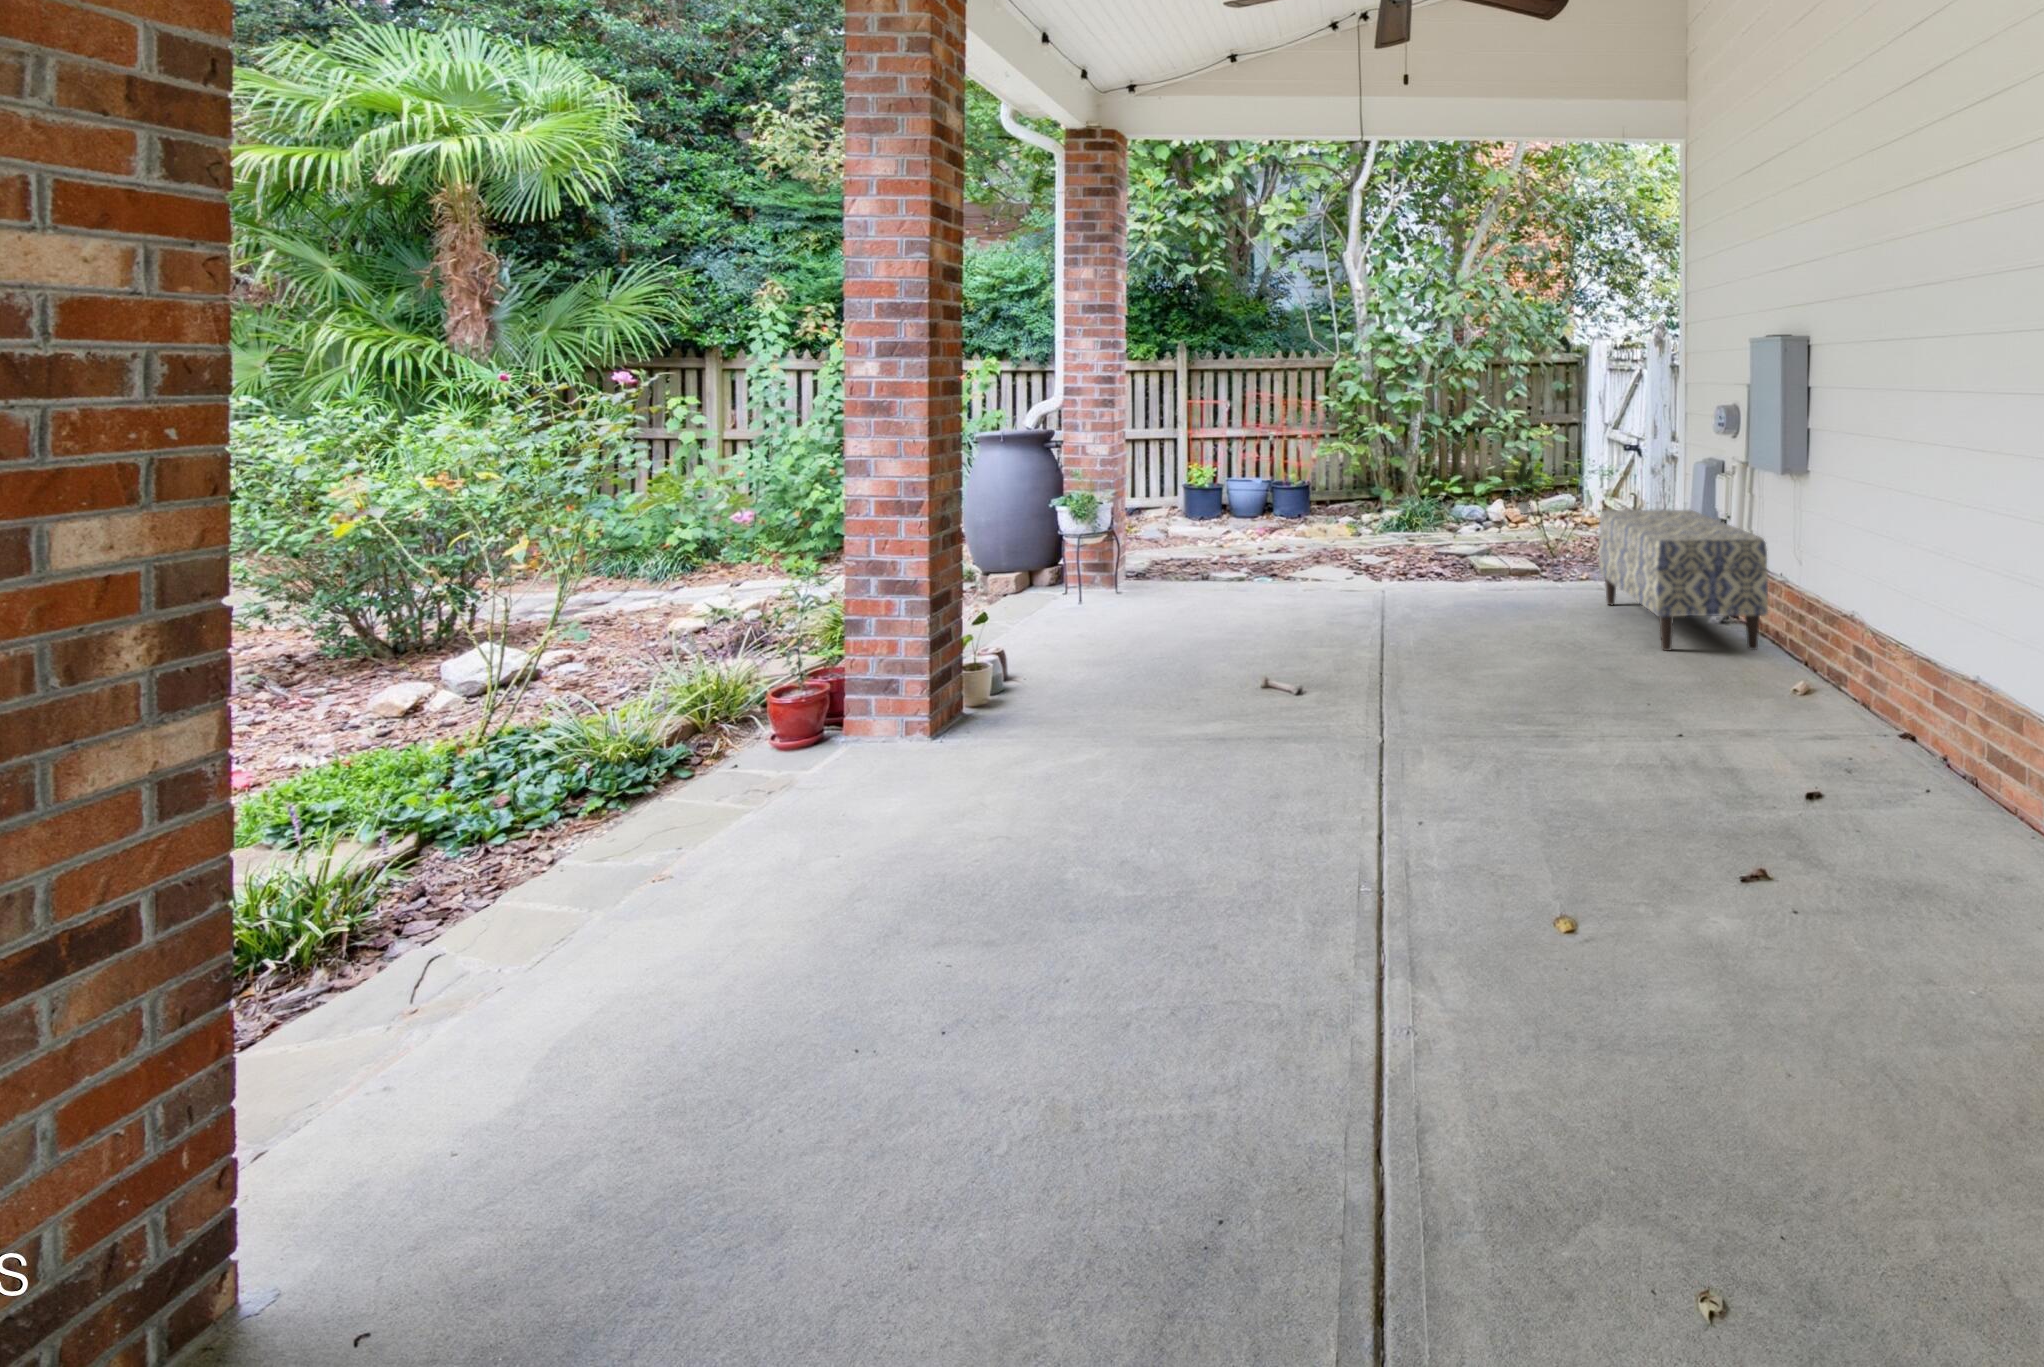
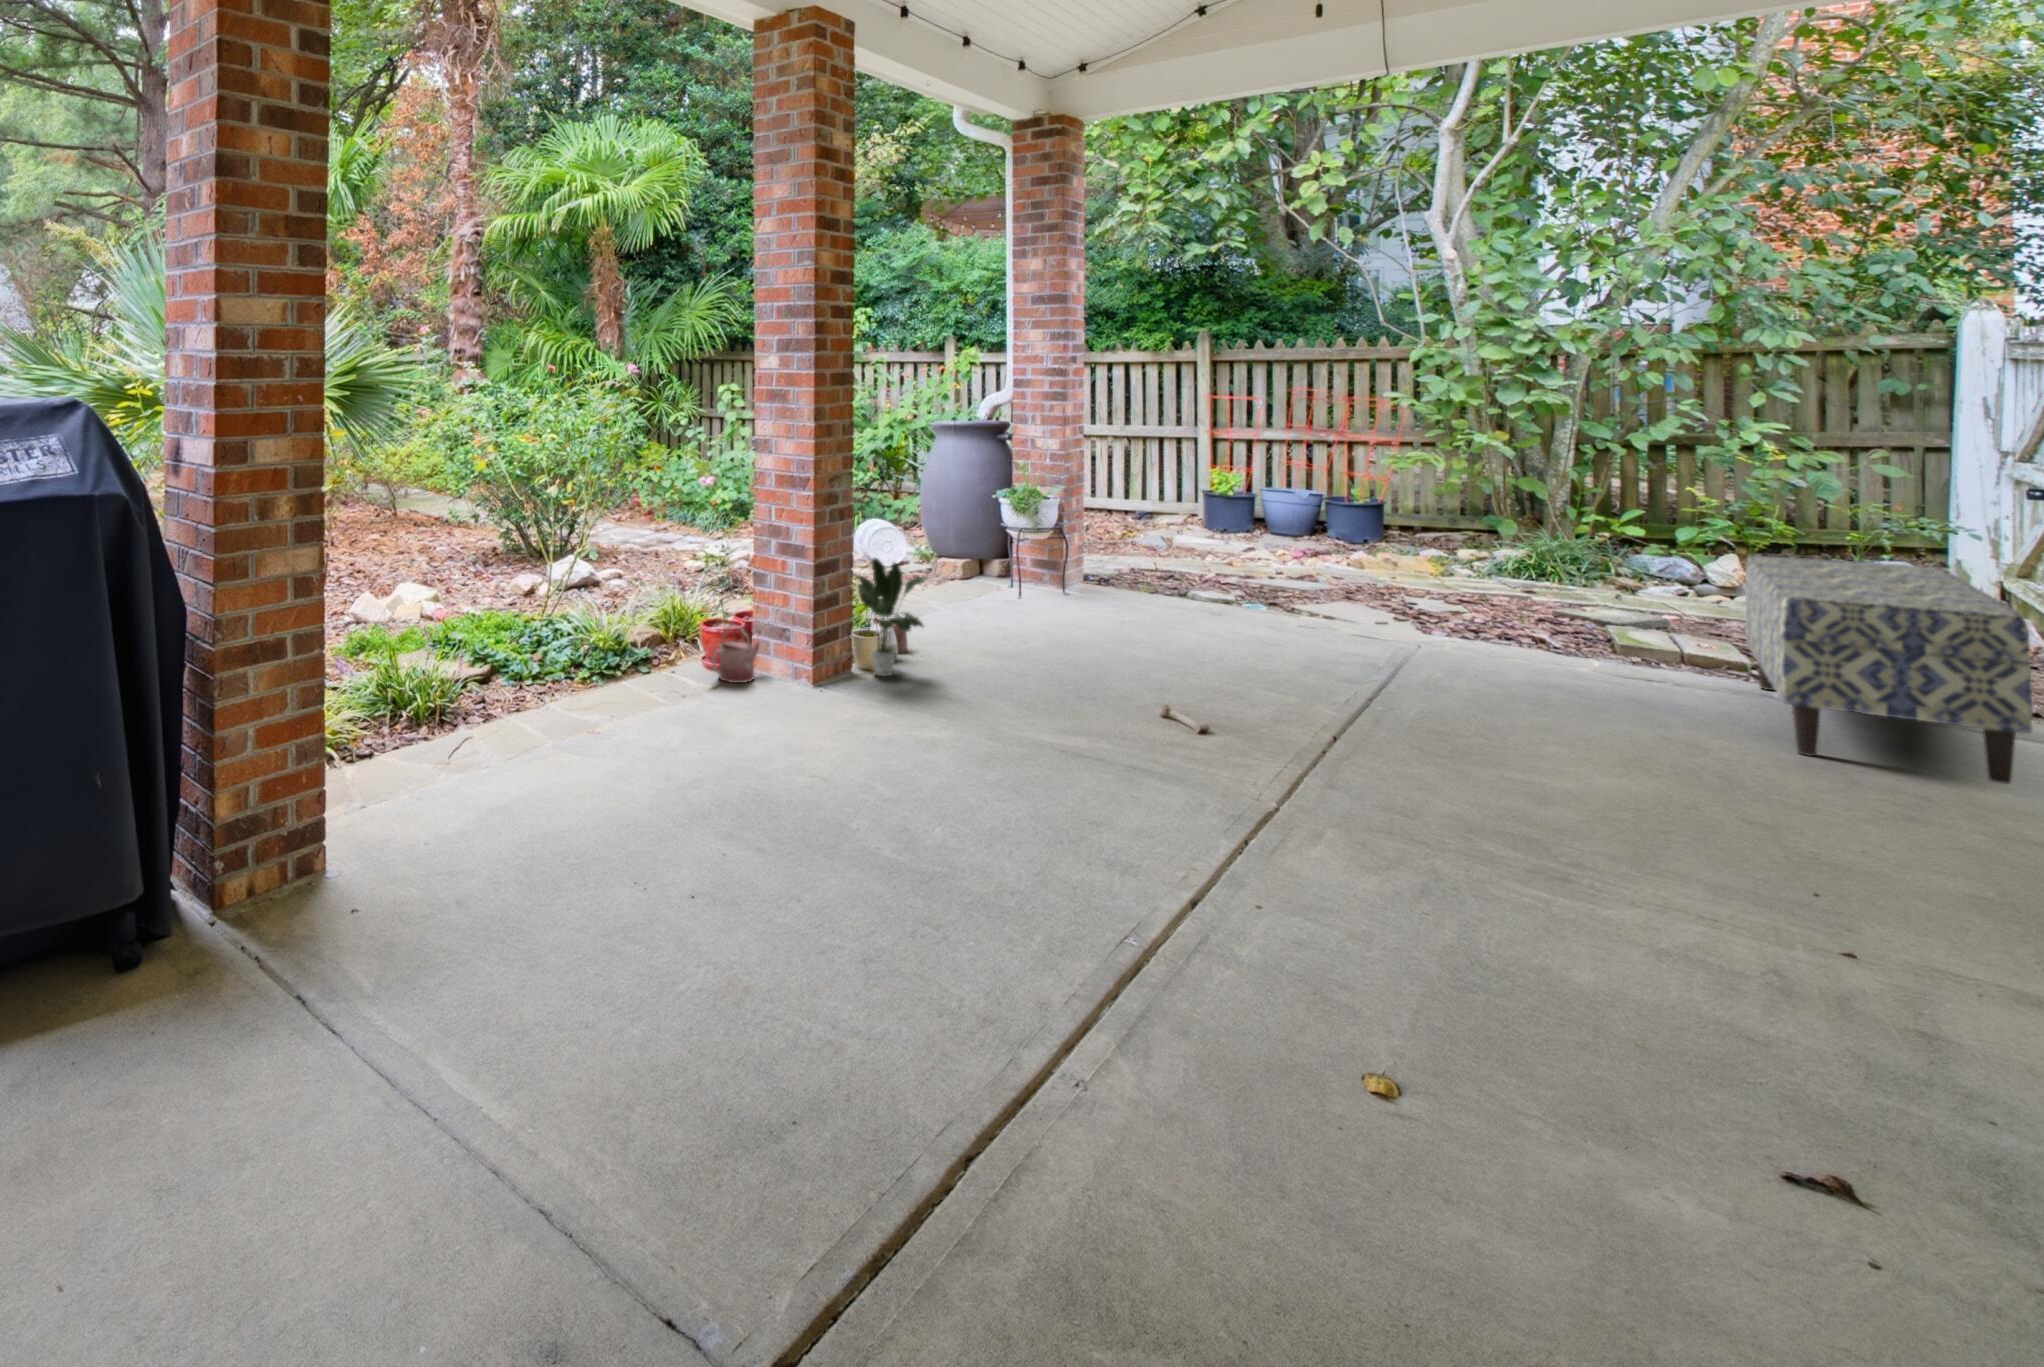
potted plant: present [1513,459,1542,514] -> present [852,558,927,676]
watering can: none [803,697,870,772] -> present [712,626,760,683]

